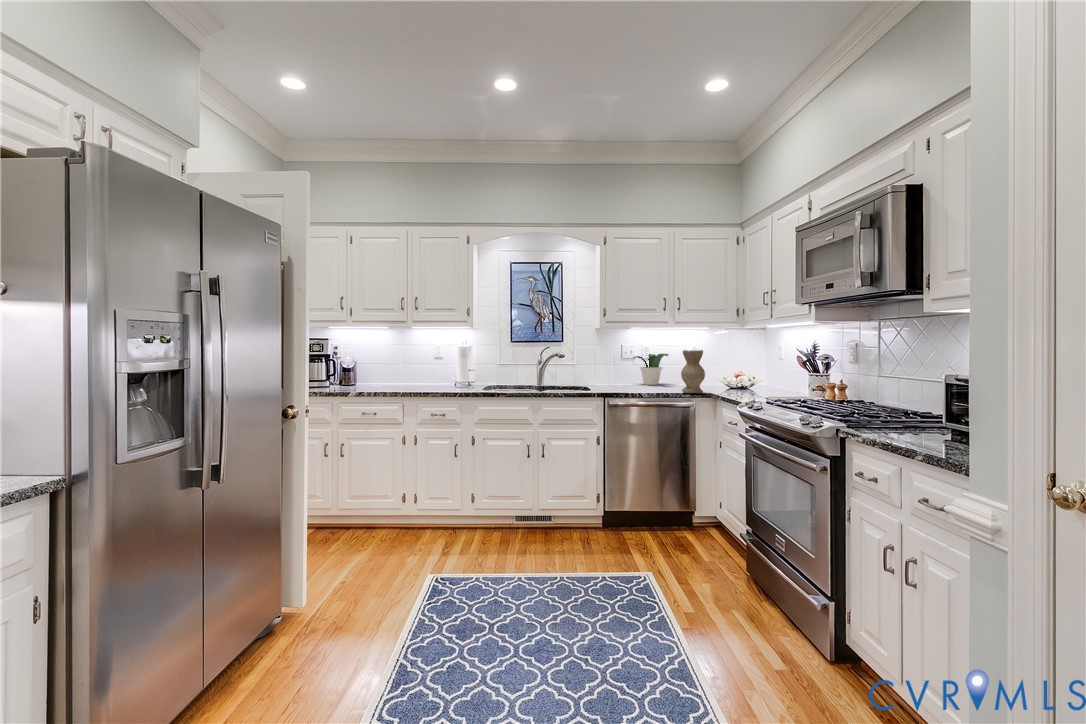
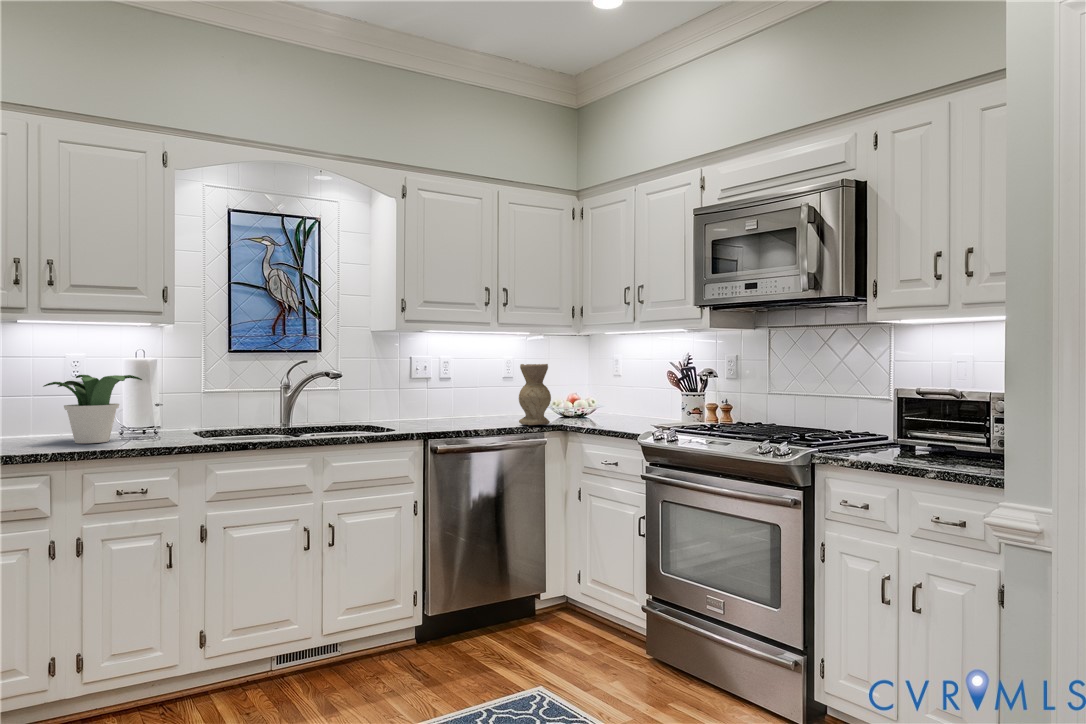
potted plant: present [633,353,668,385] -> present [43,375,142,443]

